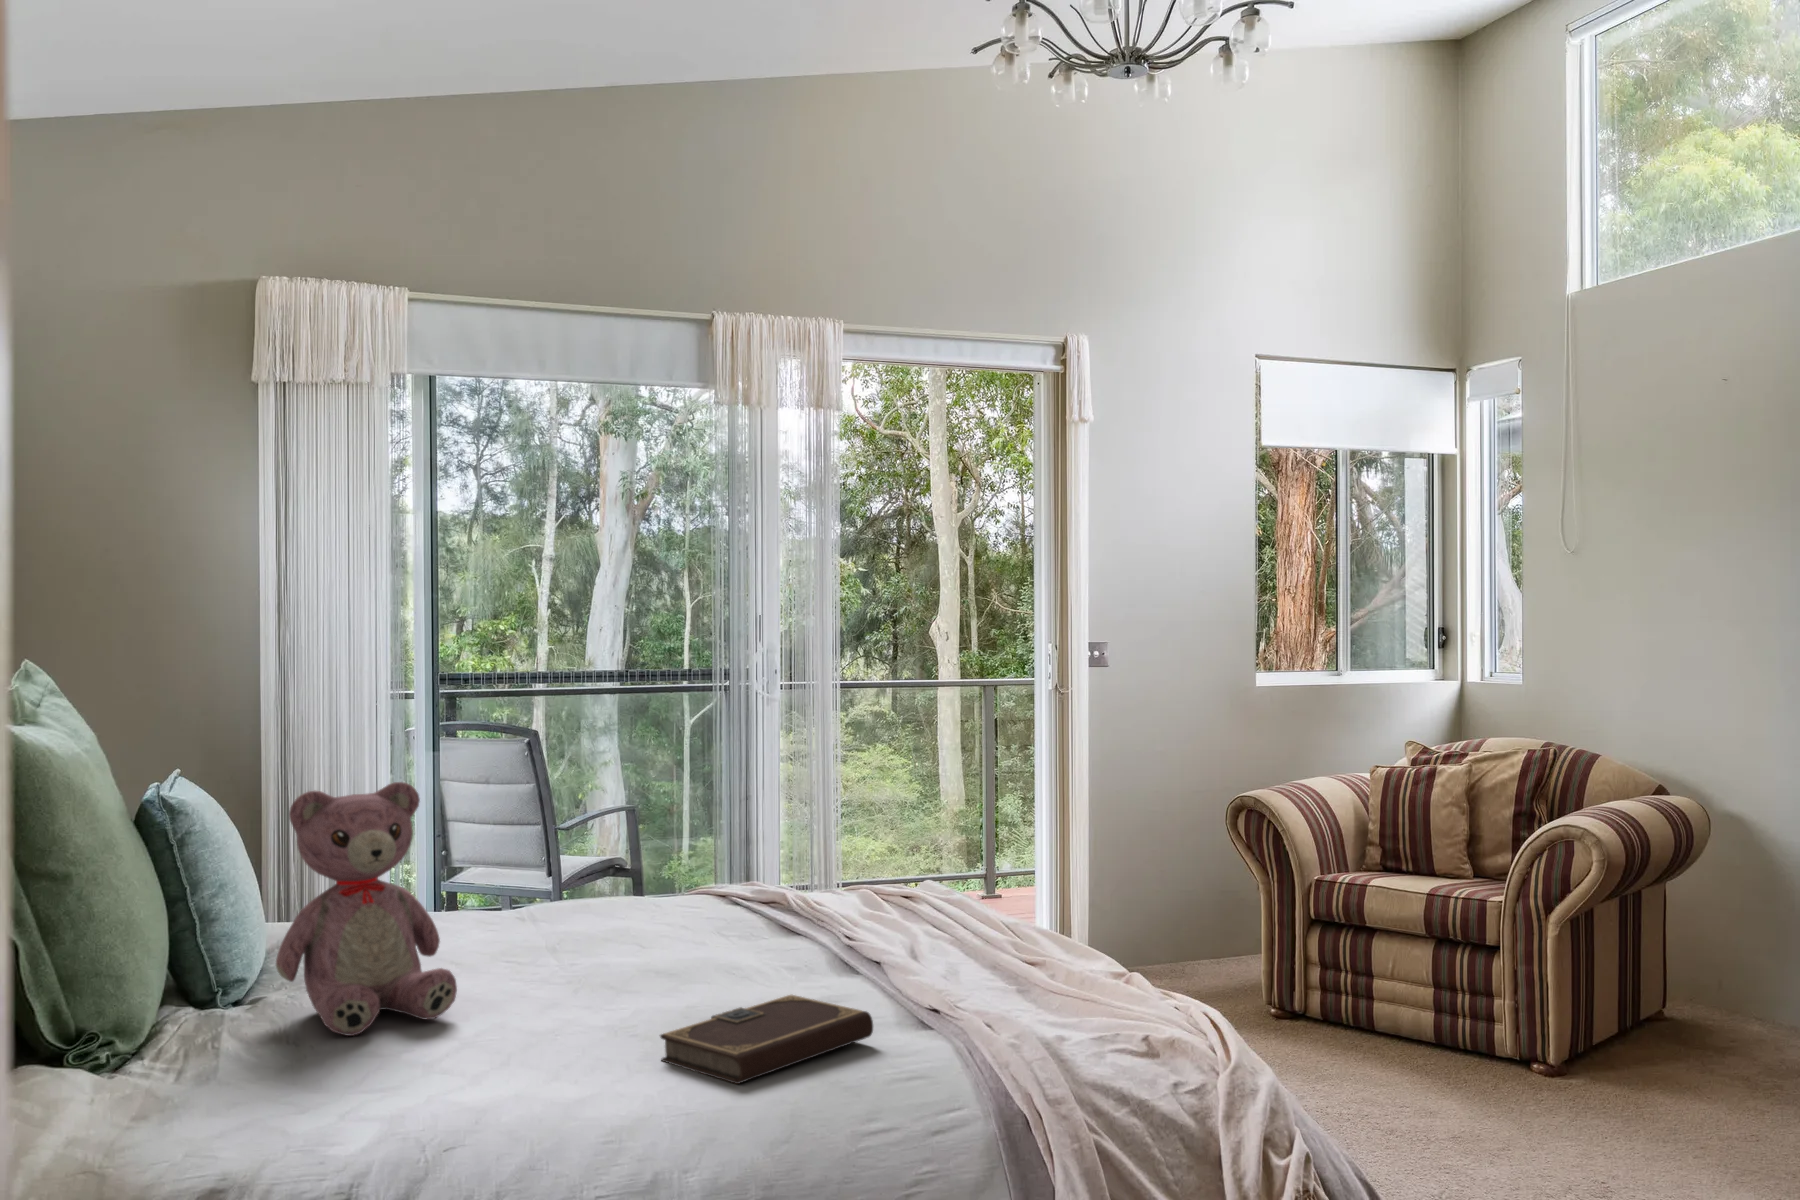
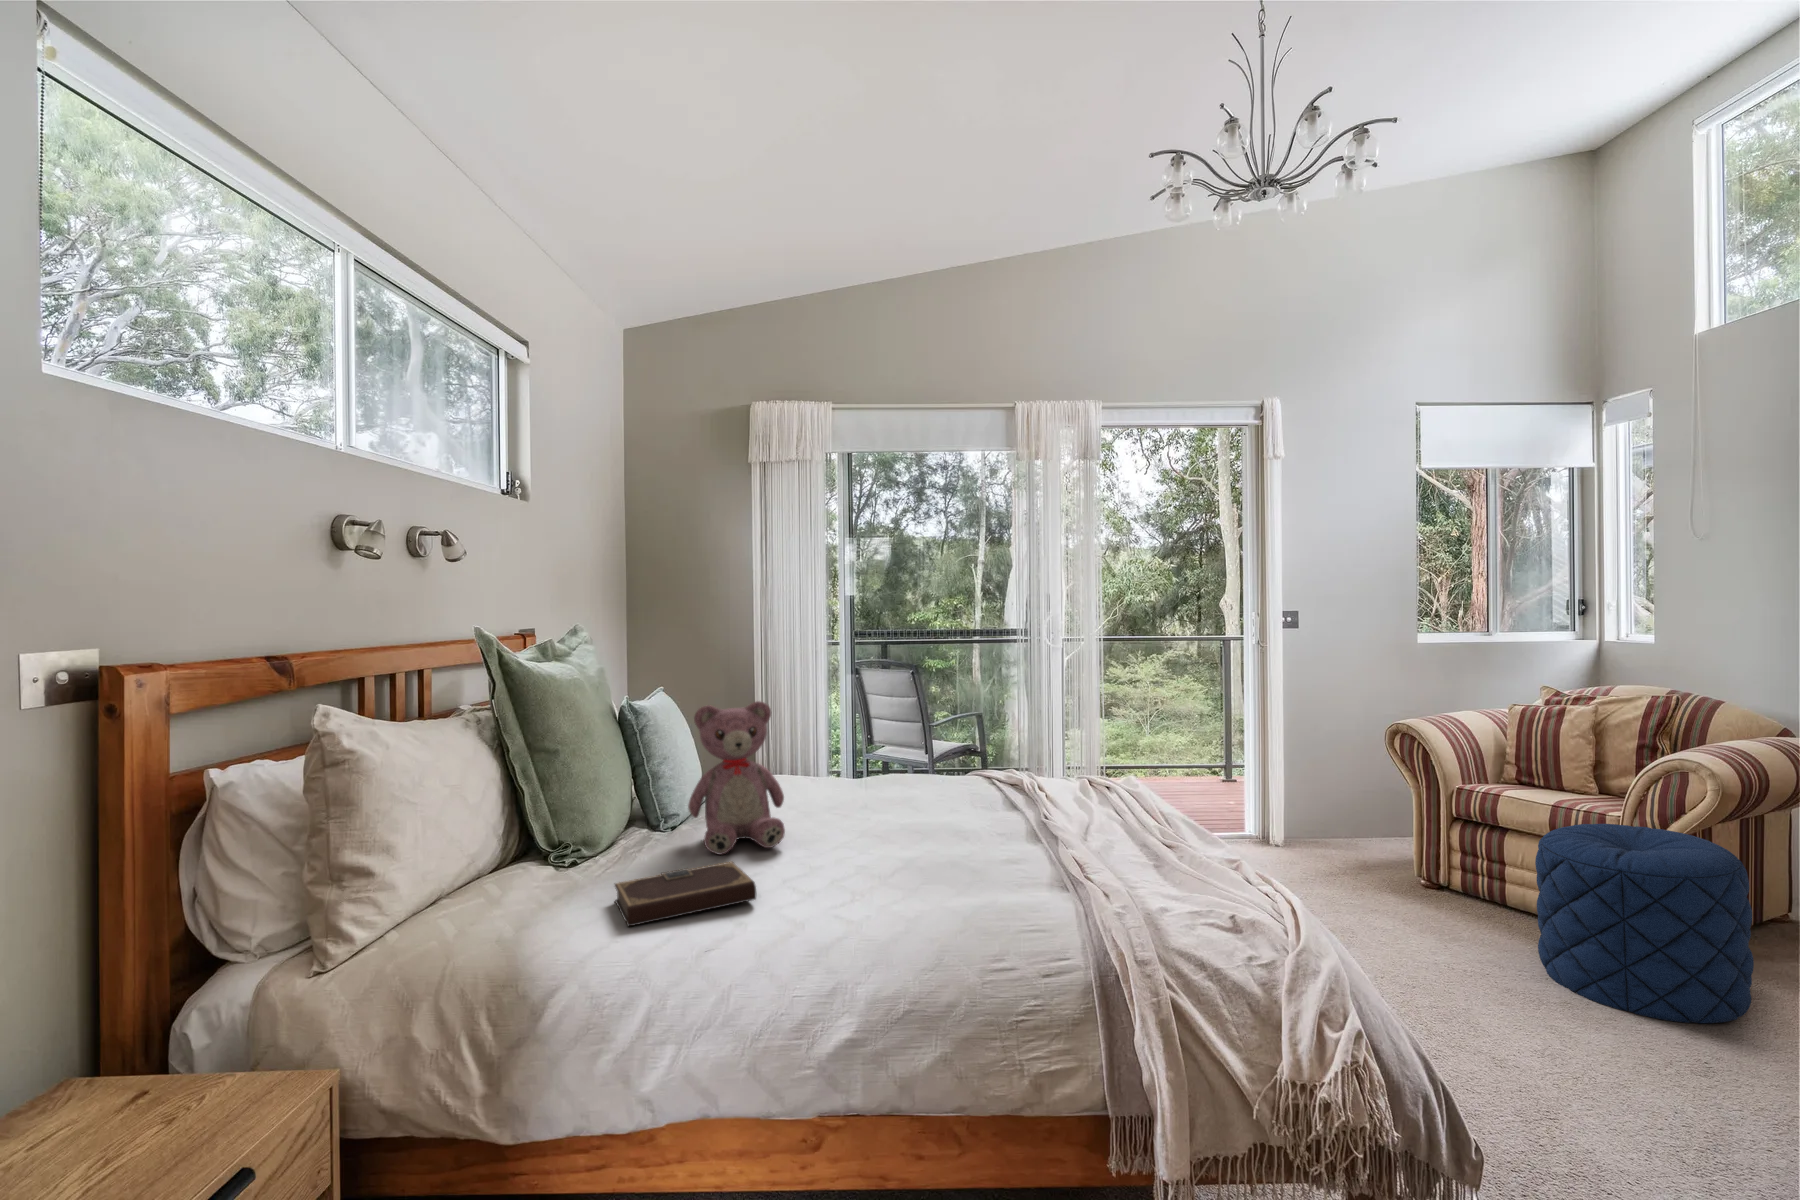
pouf: none [1419,910,1638,1141] -> present [1535,824,1754,1023]
notebook: present [660,995,873,1084] -> present [615,862,756,926]

